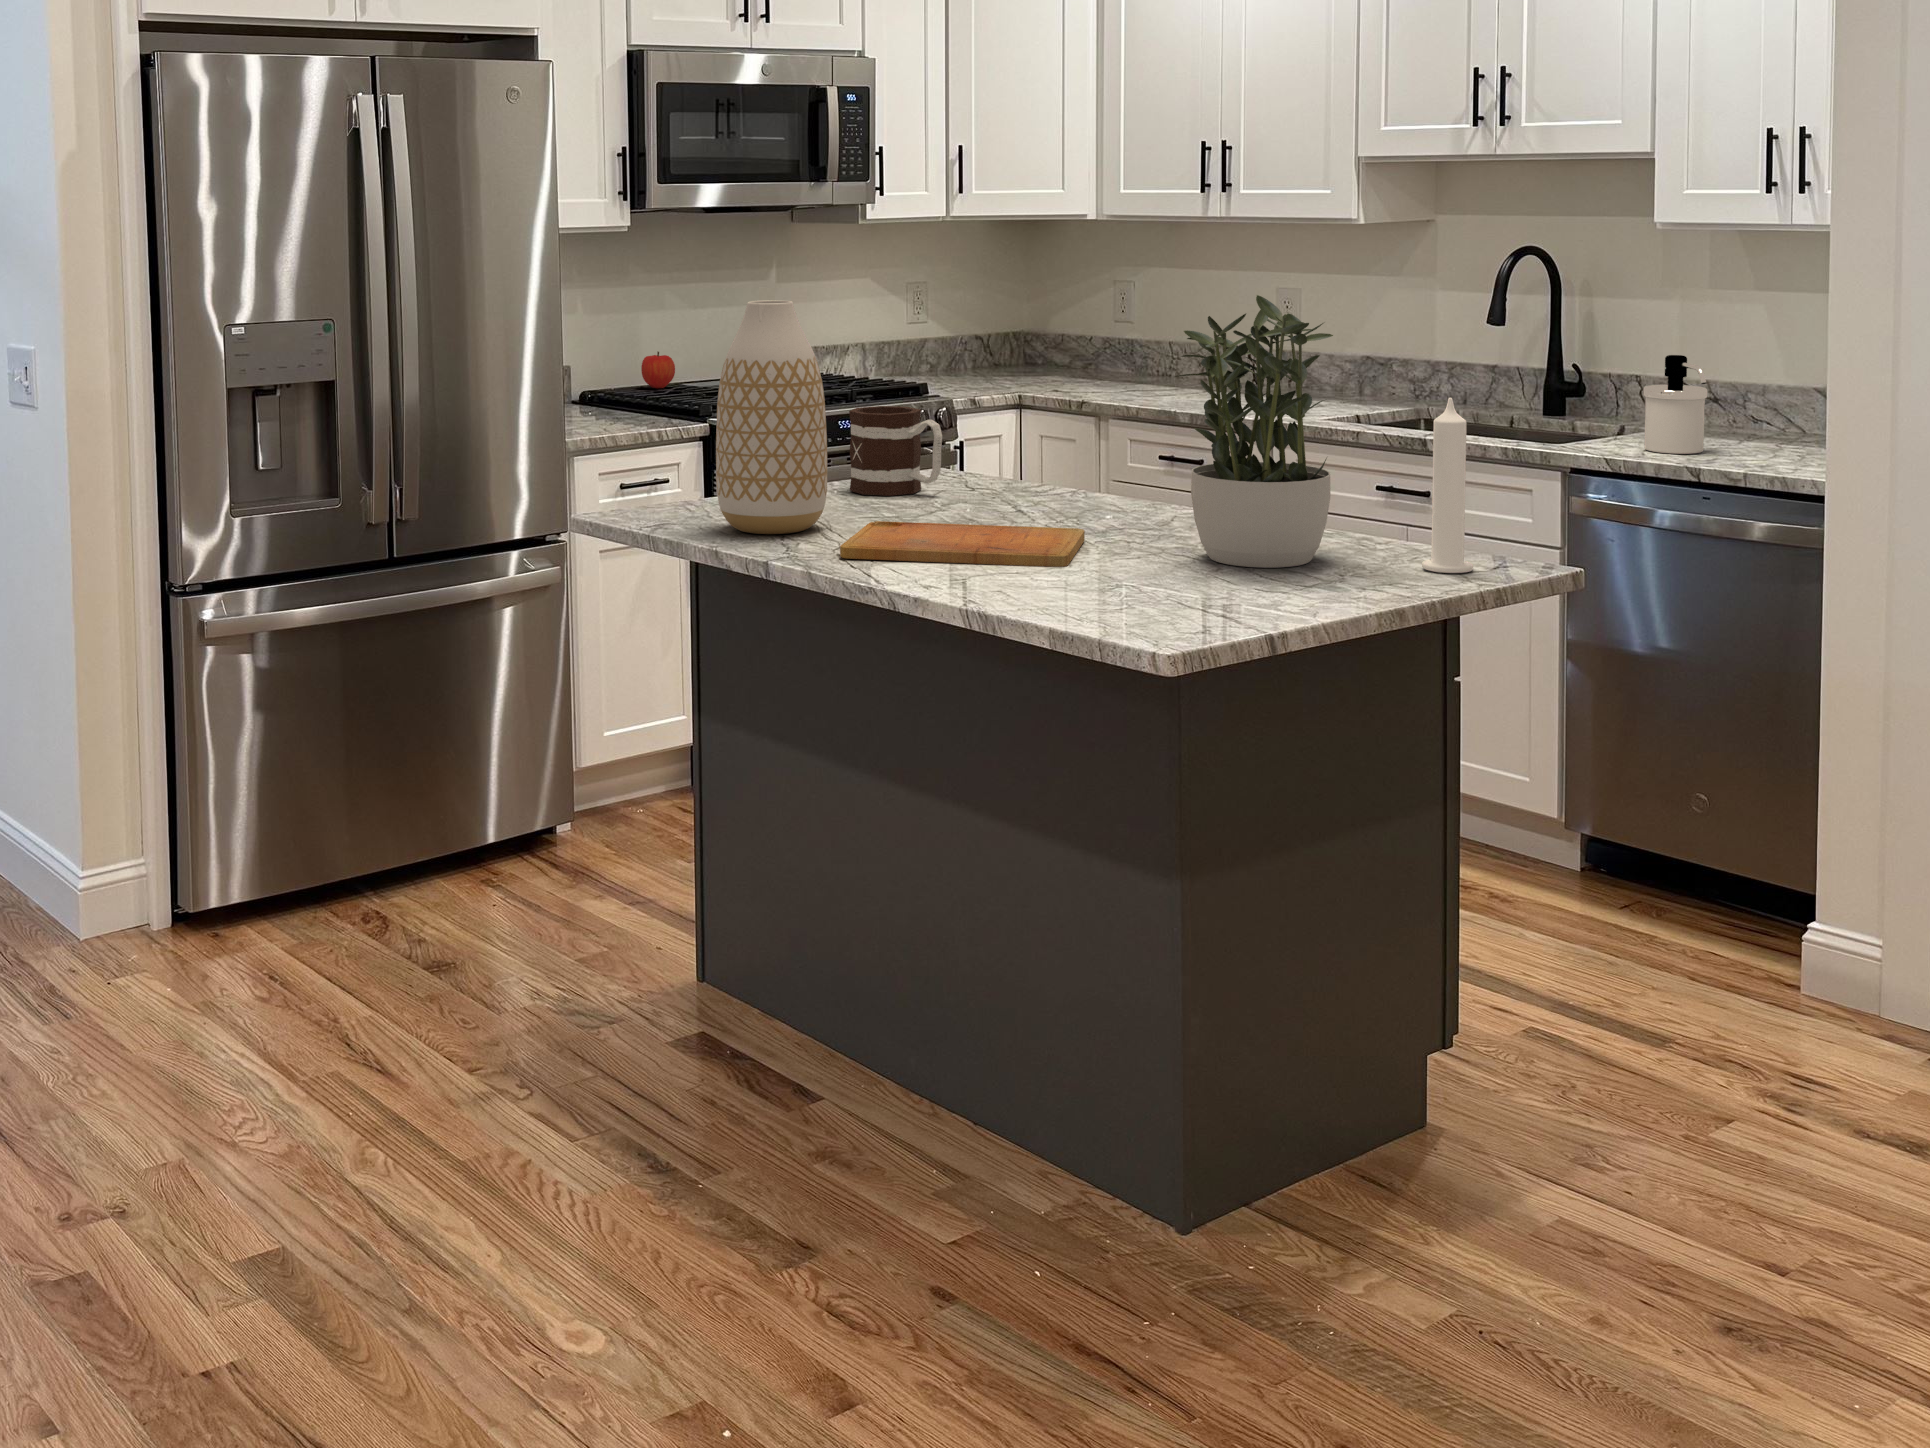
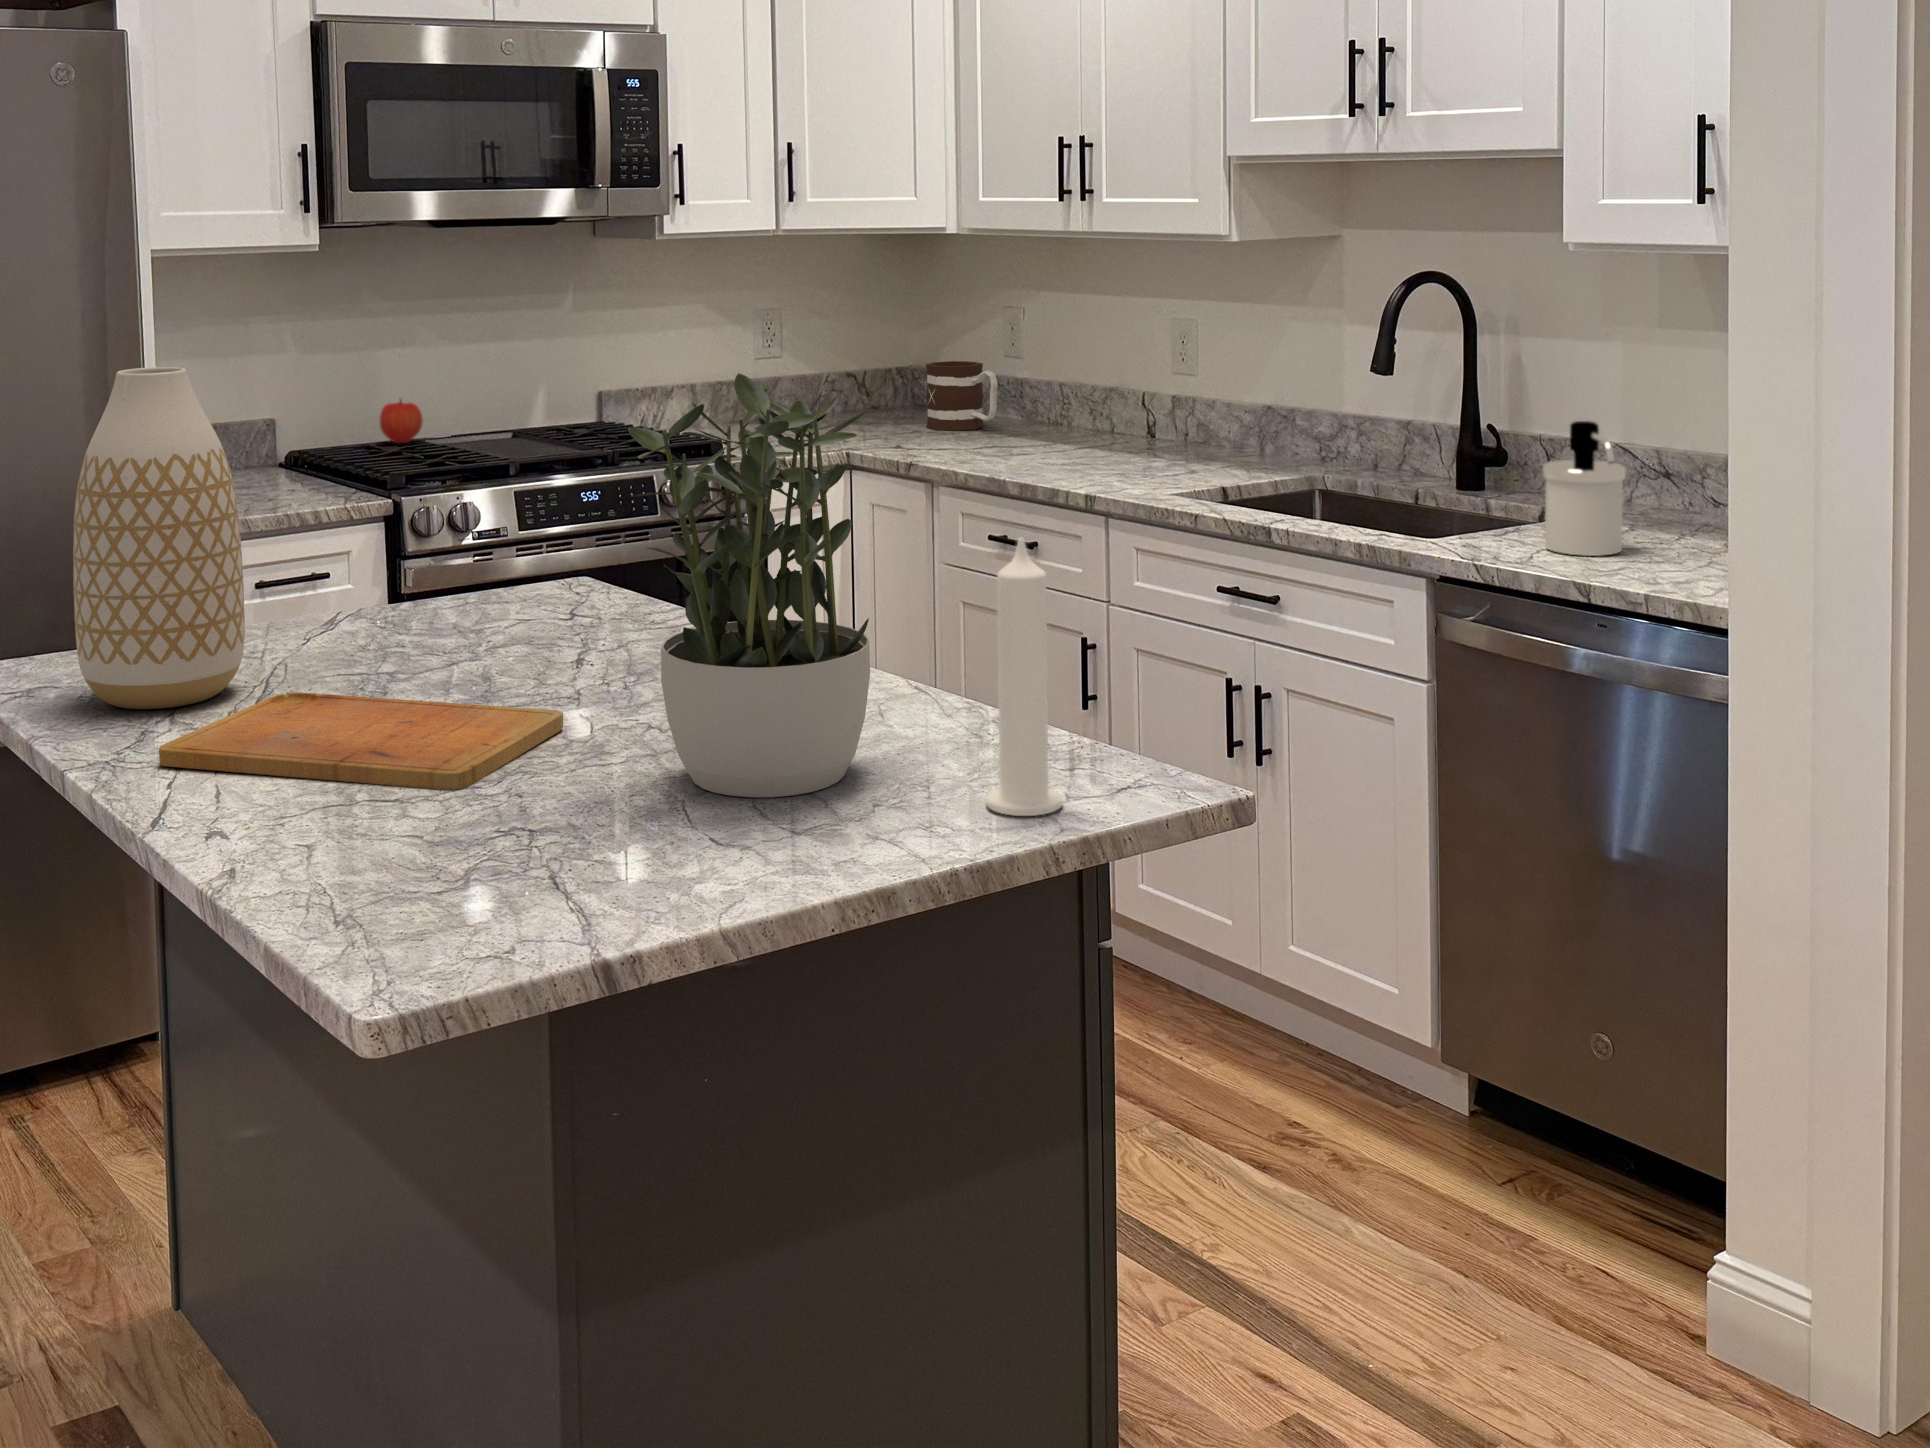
mug: present [849,406,942,496] -> present [926,361,998,431]

